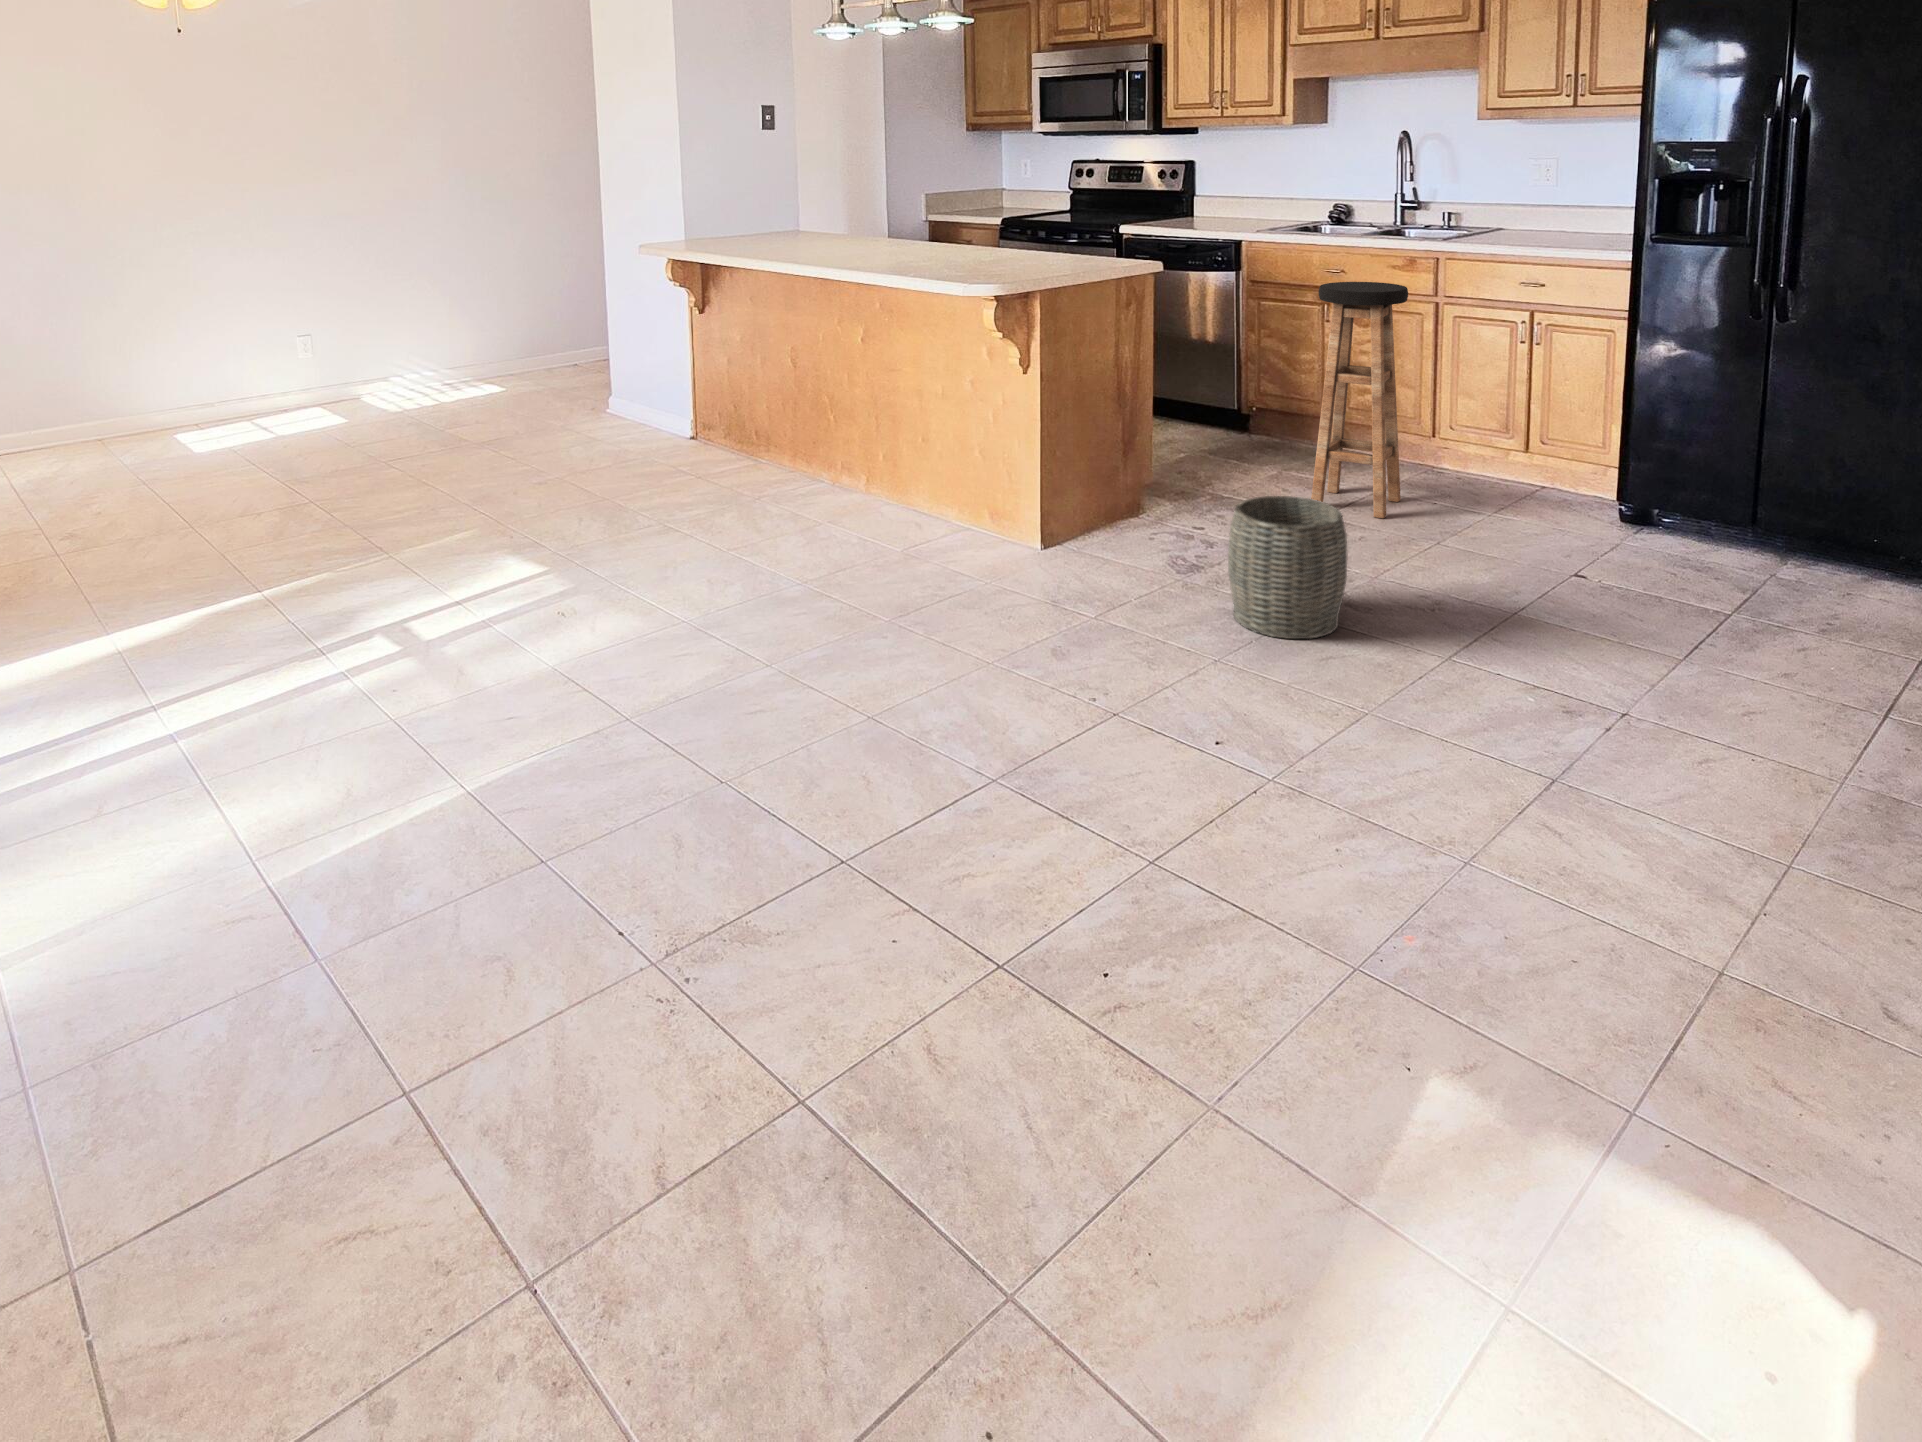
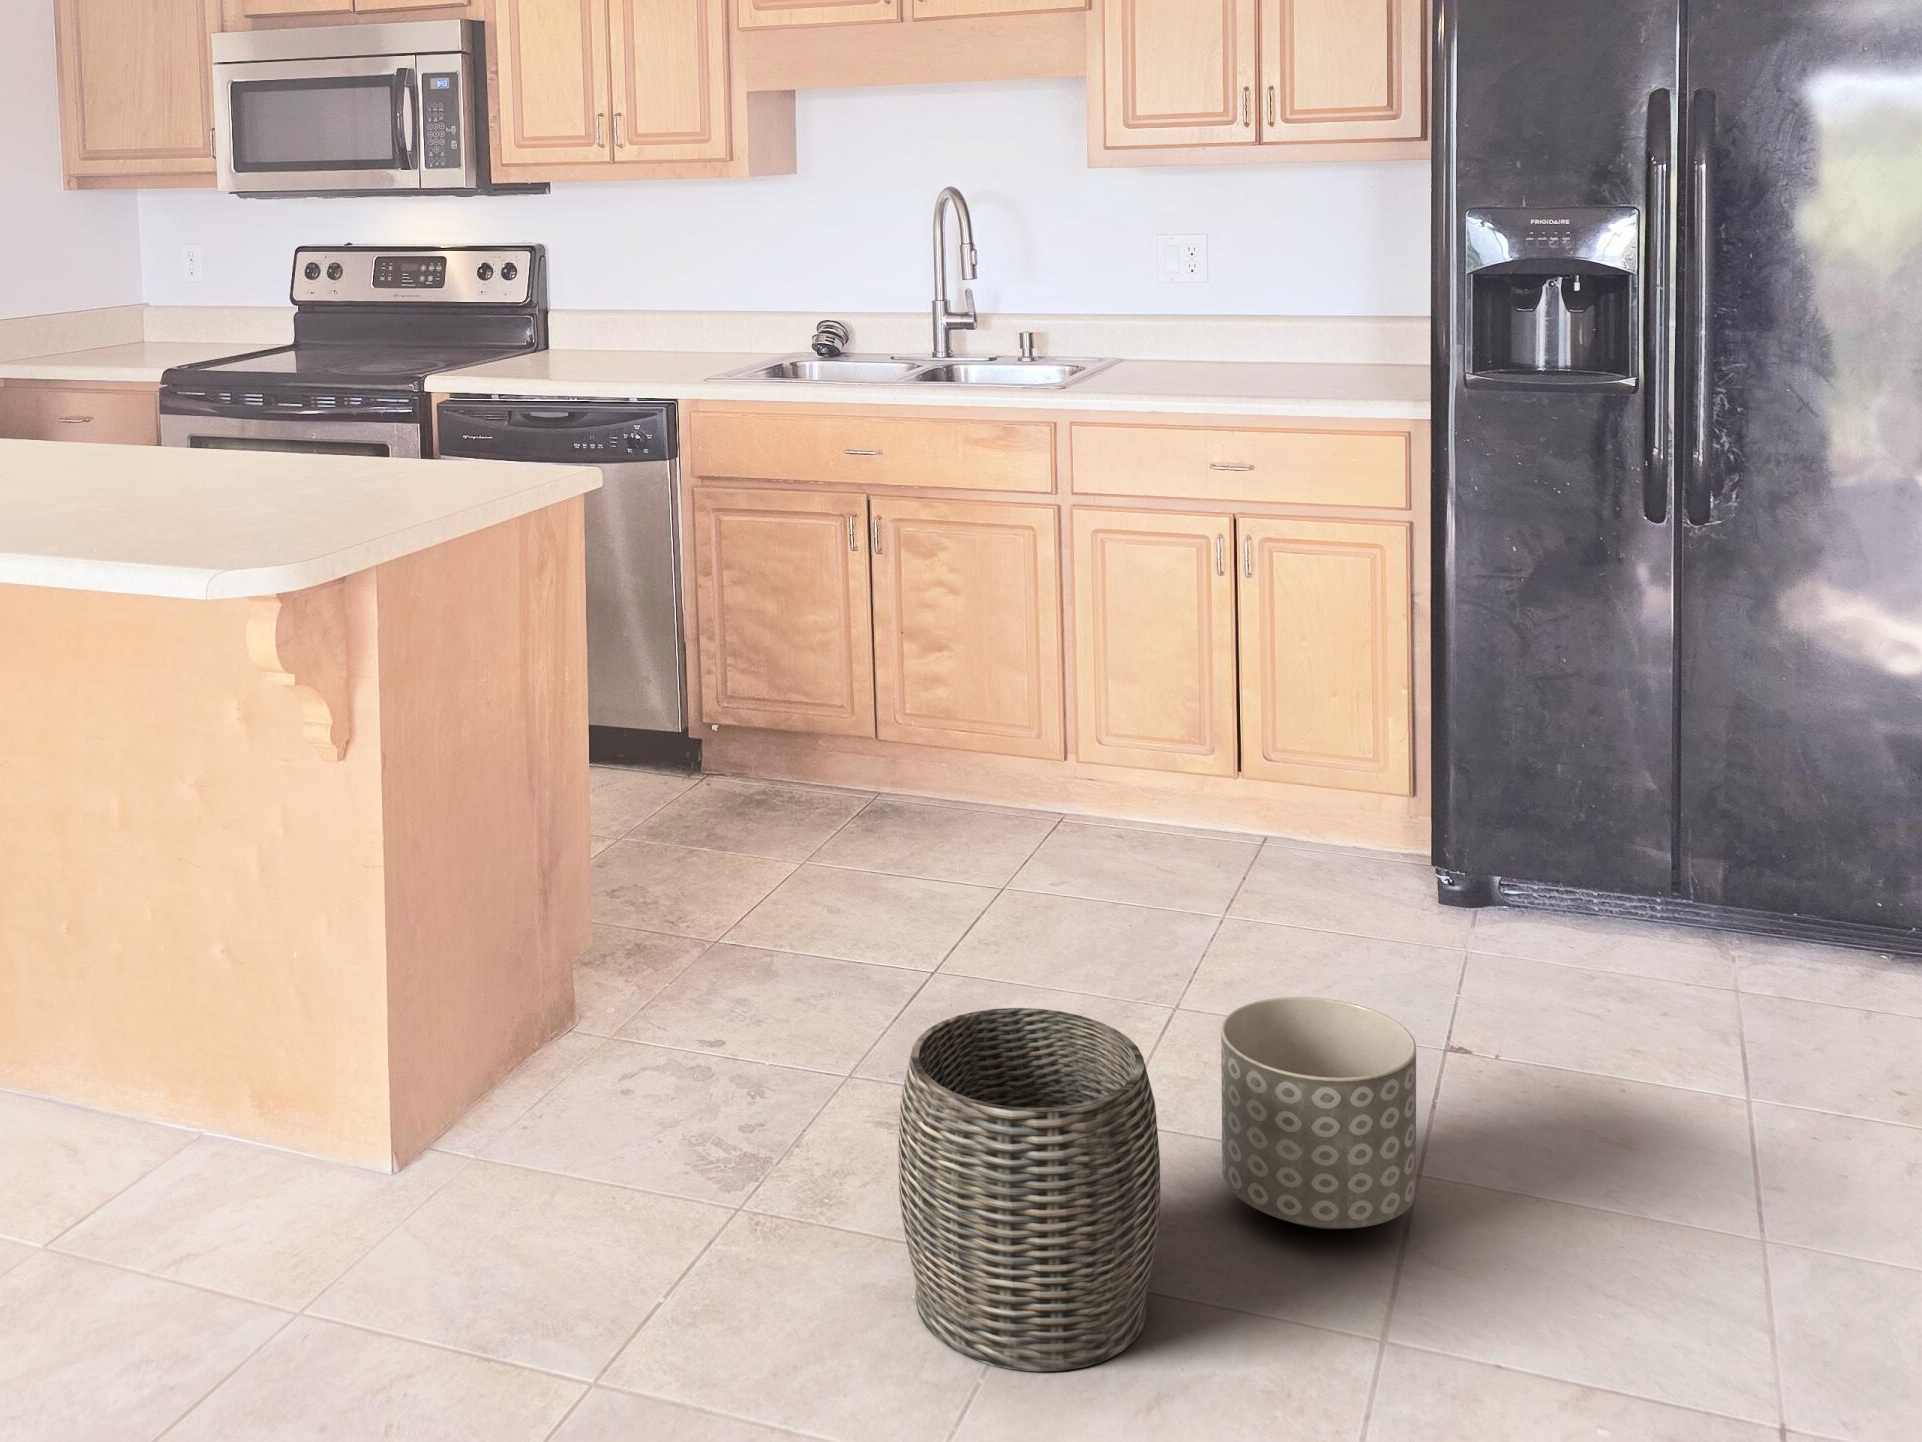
bar stool: present [1311,282,1408,518] -> none [903,485,1072,964]
planter: none [1400,518,1499,620] -> present [1221,997,1416,1229]

